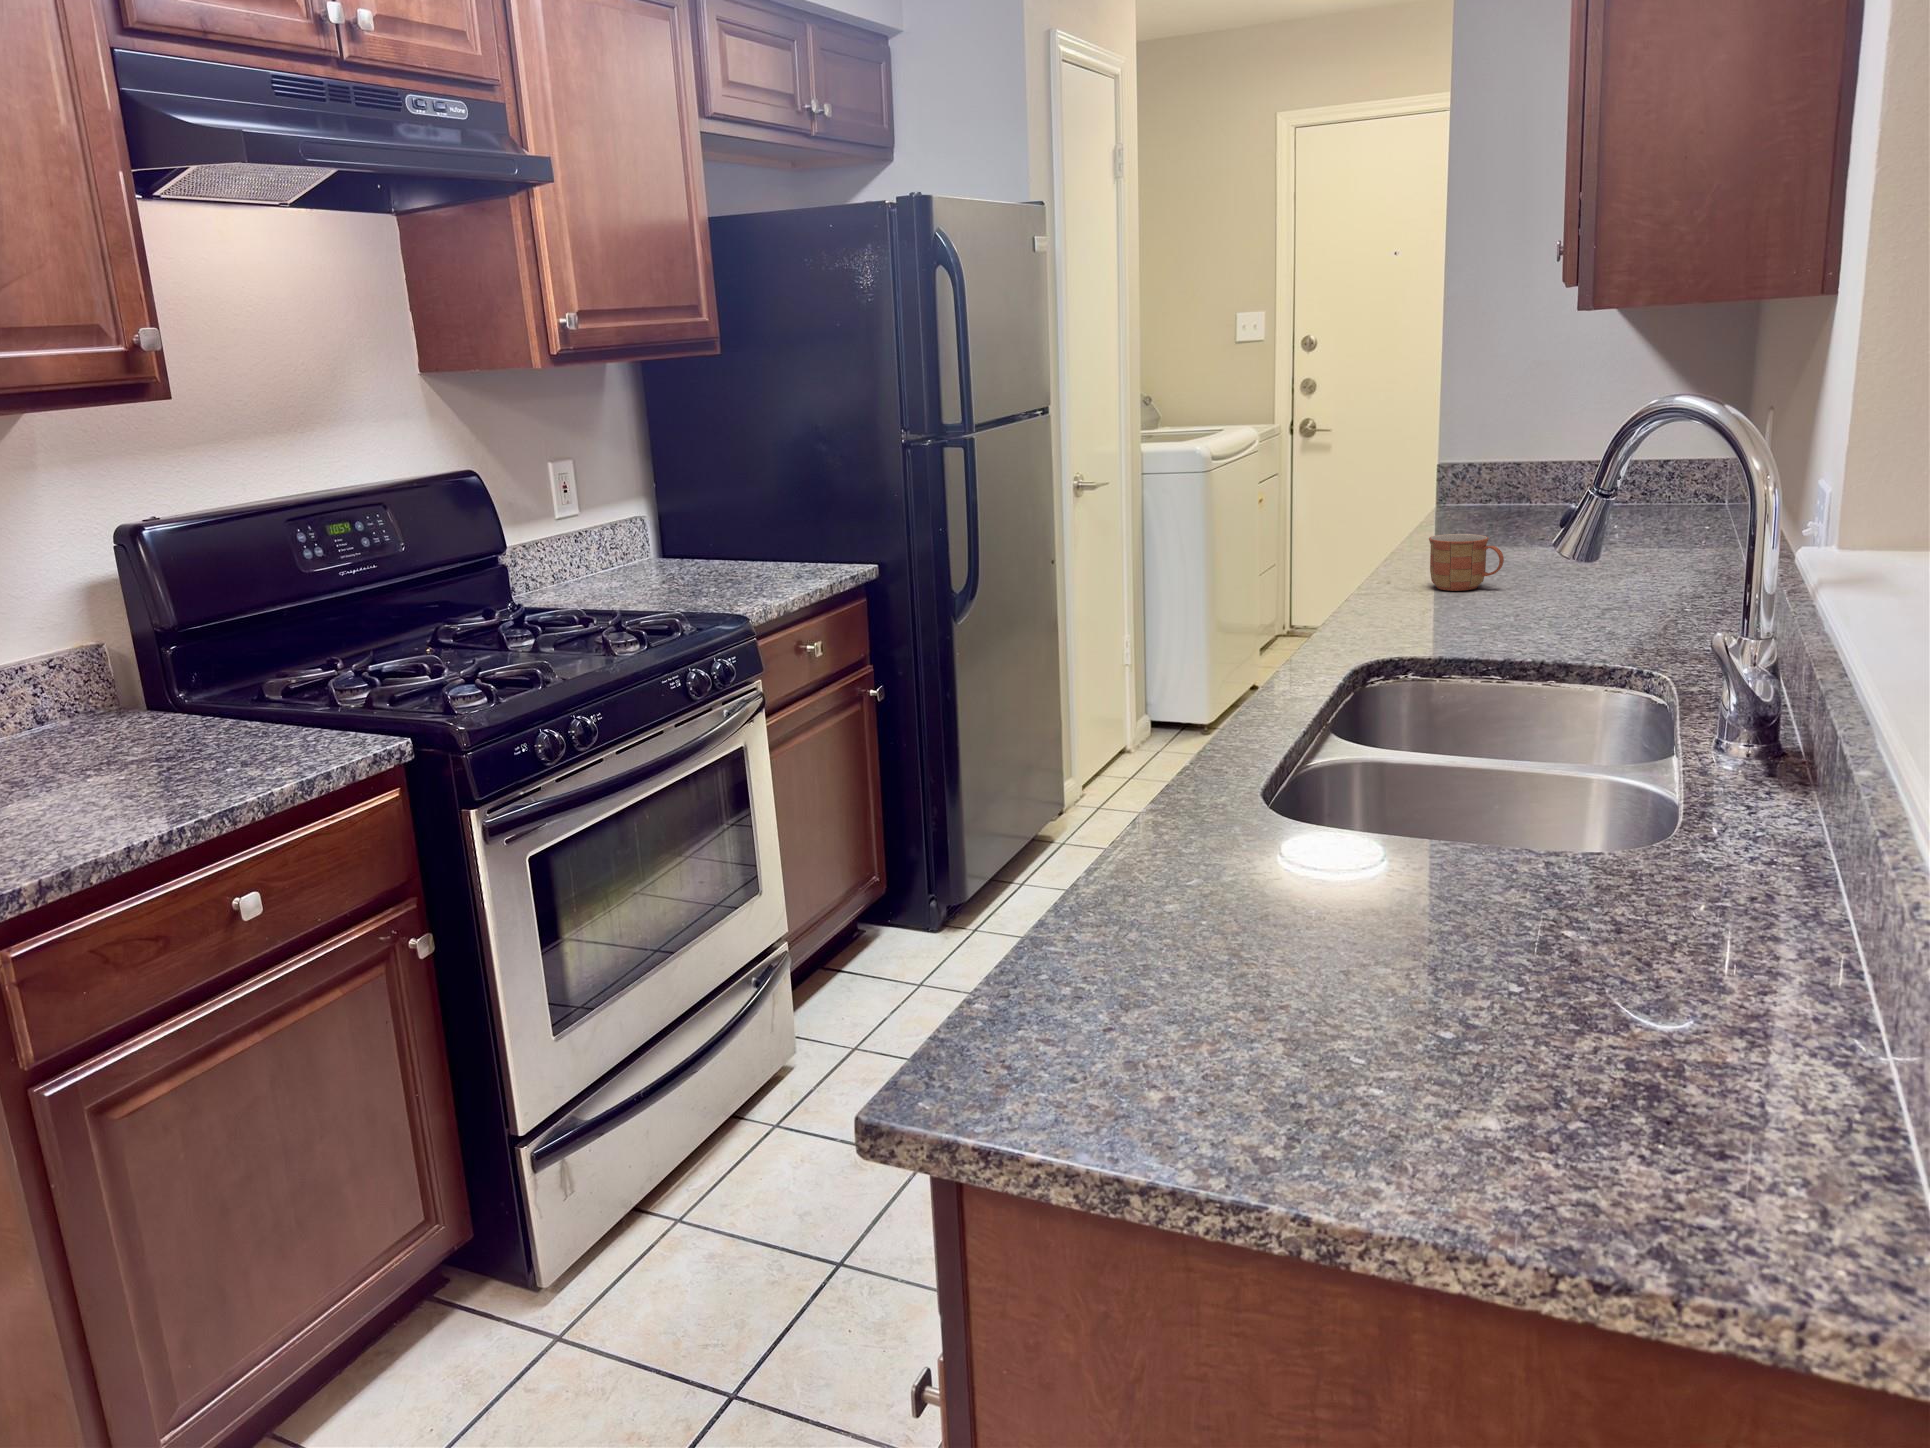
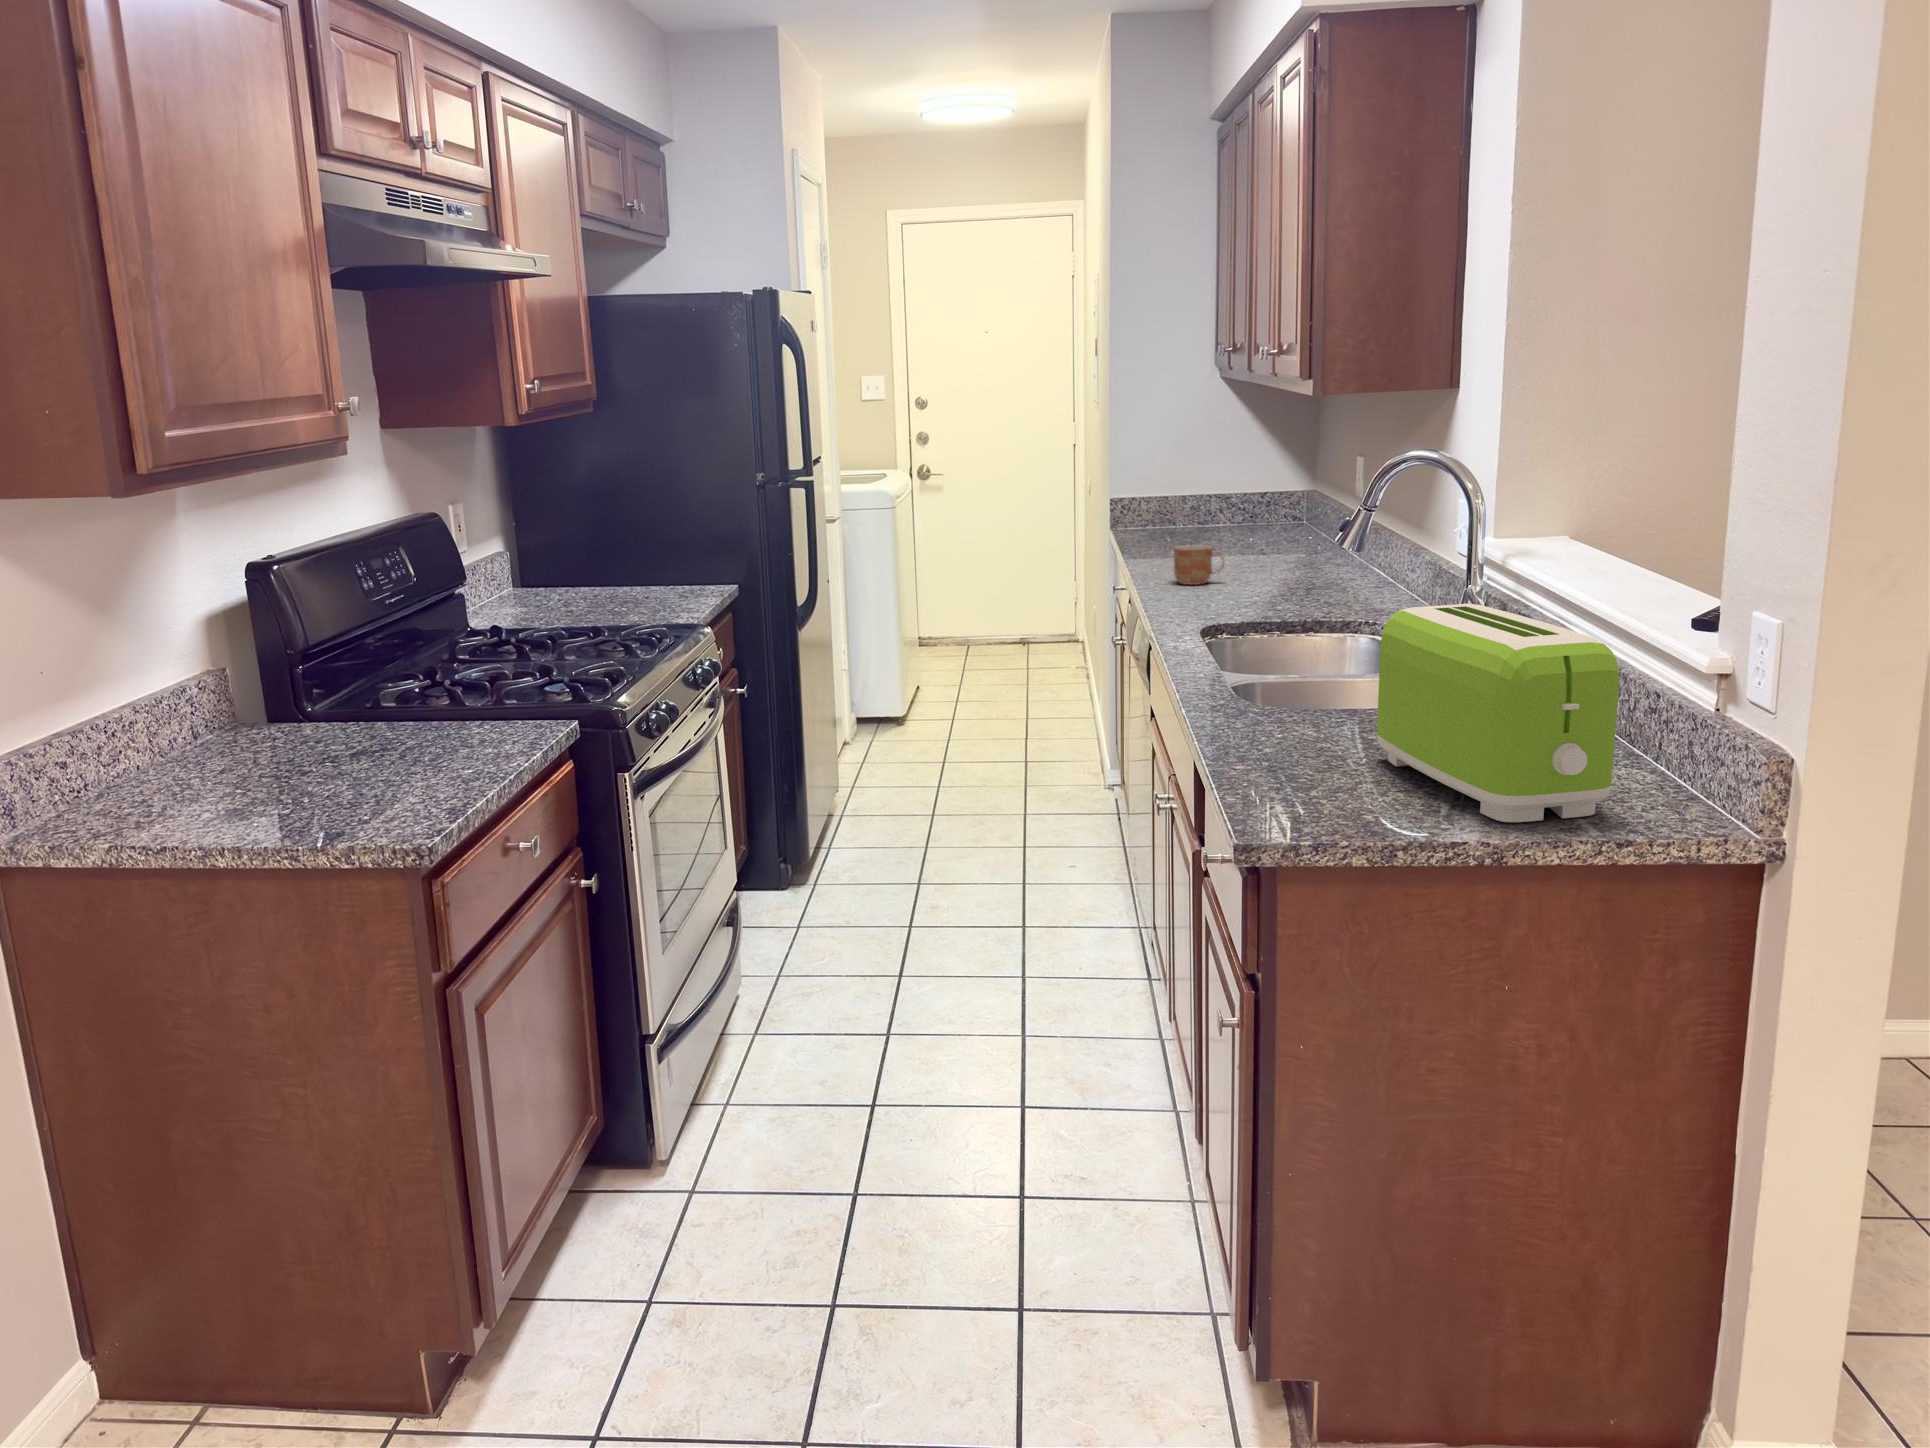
toaster: none [1336,690,1682,1180] -> present [1377,604,1619,822]

